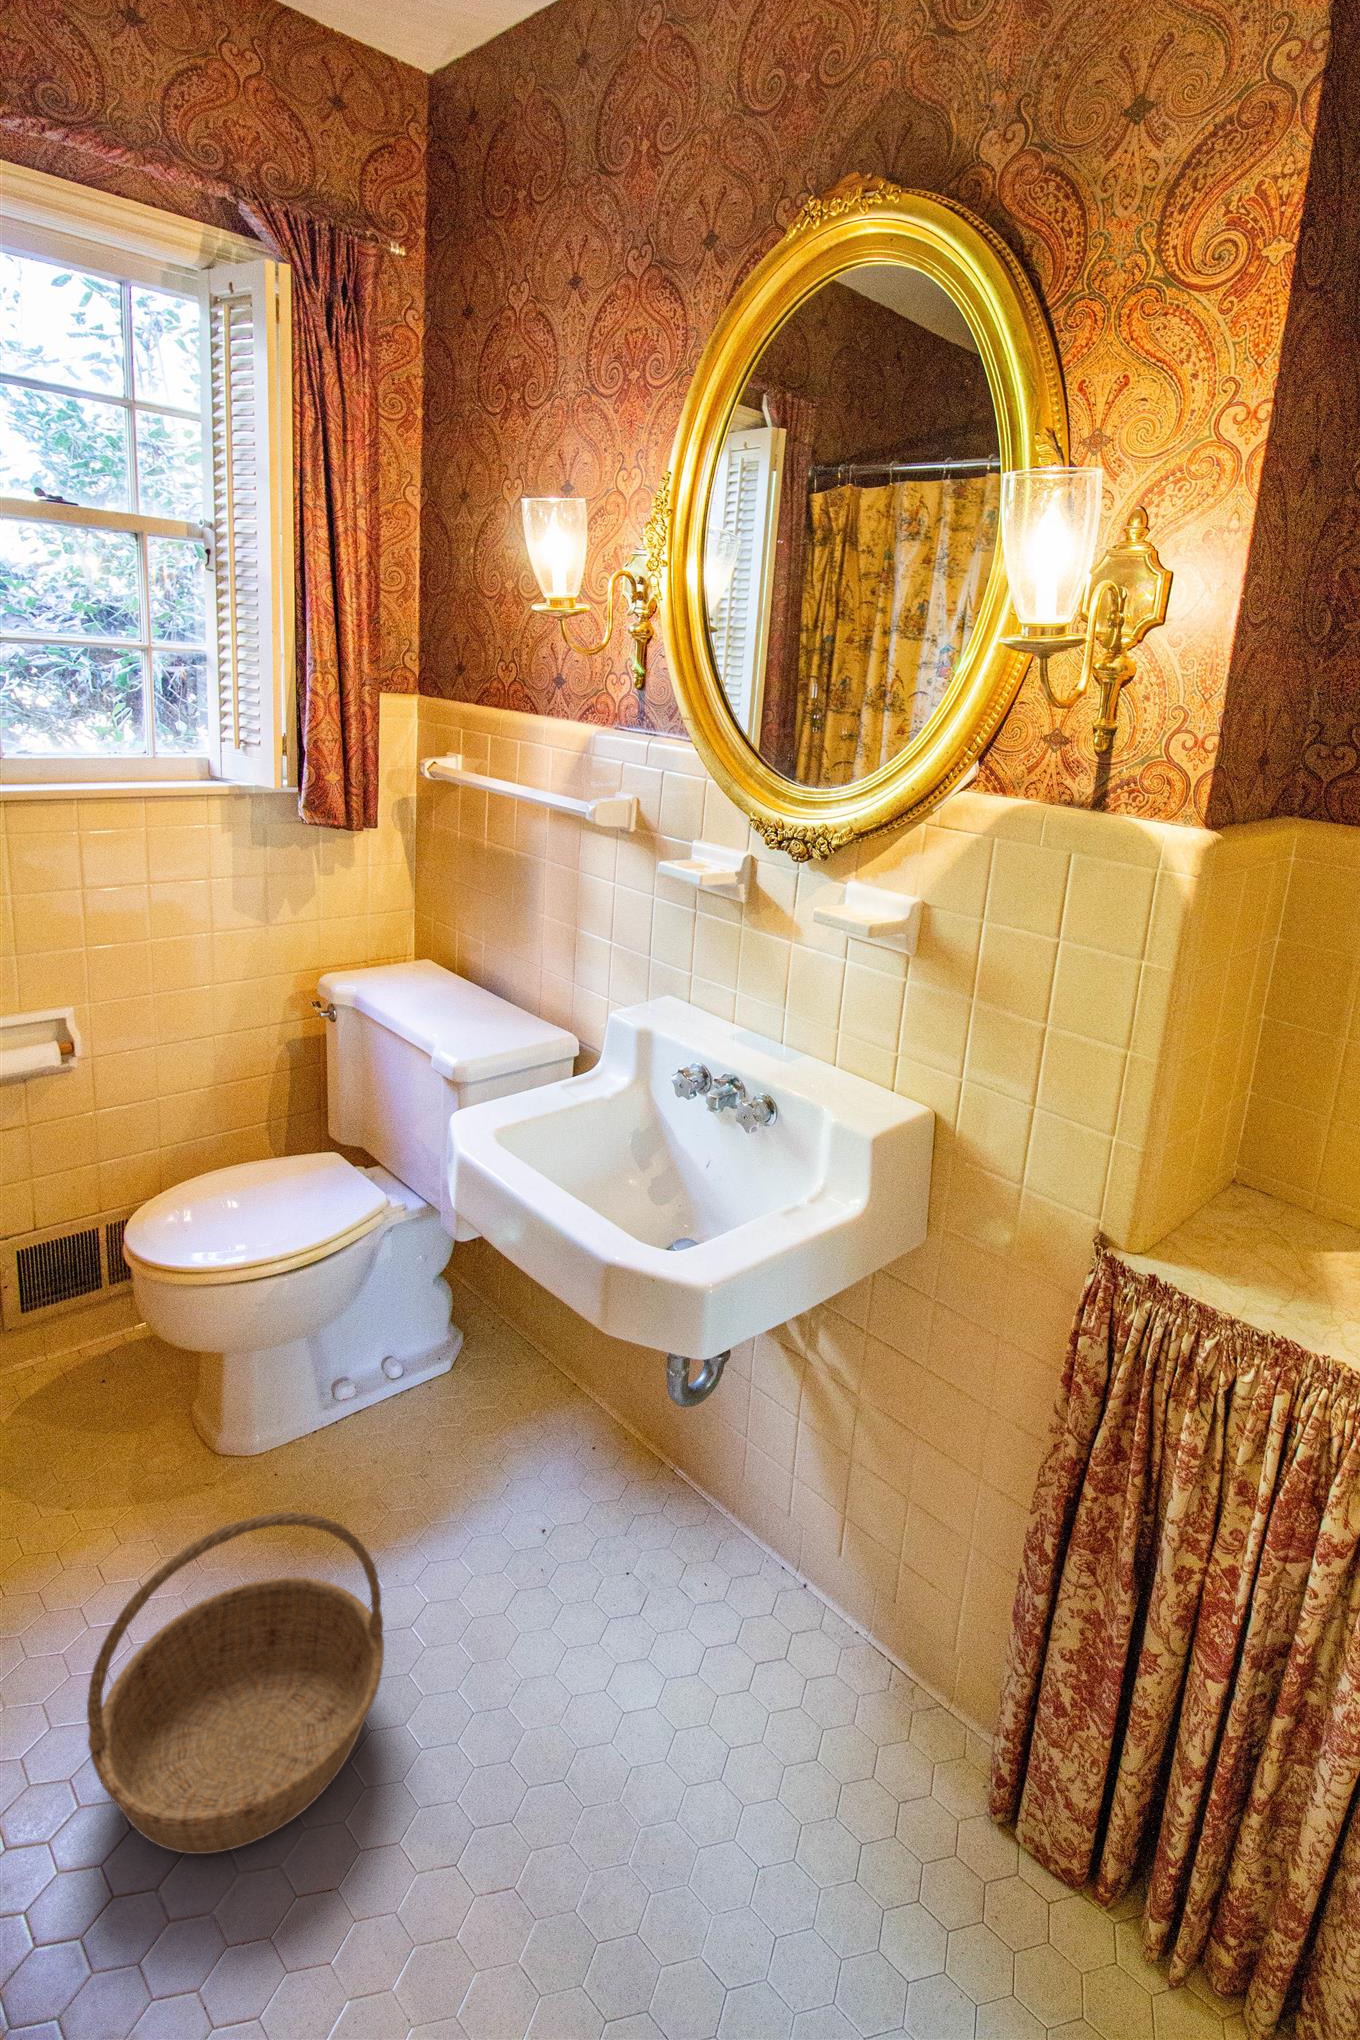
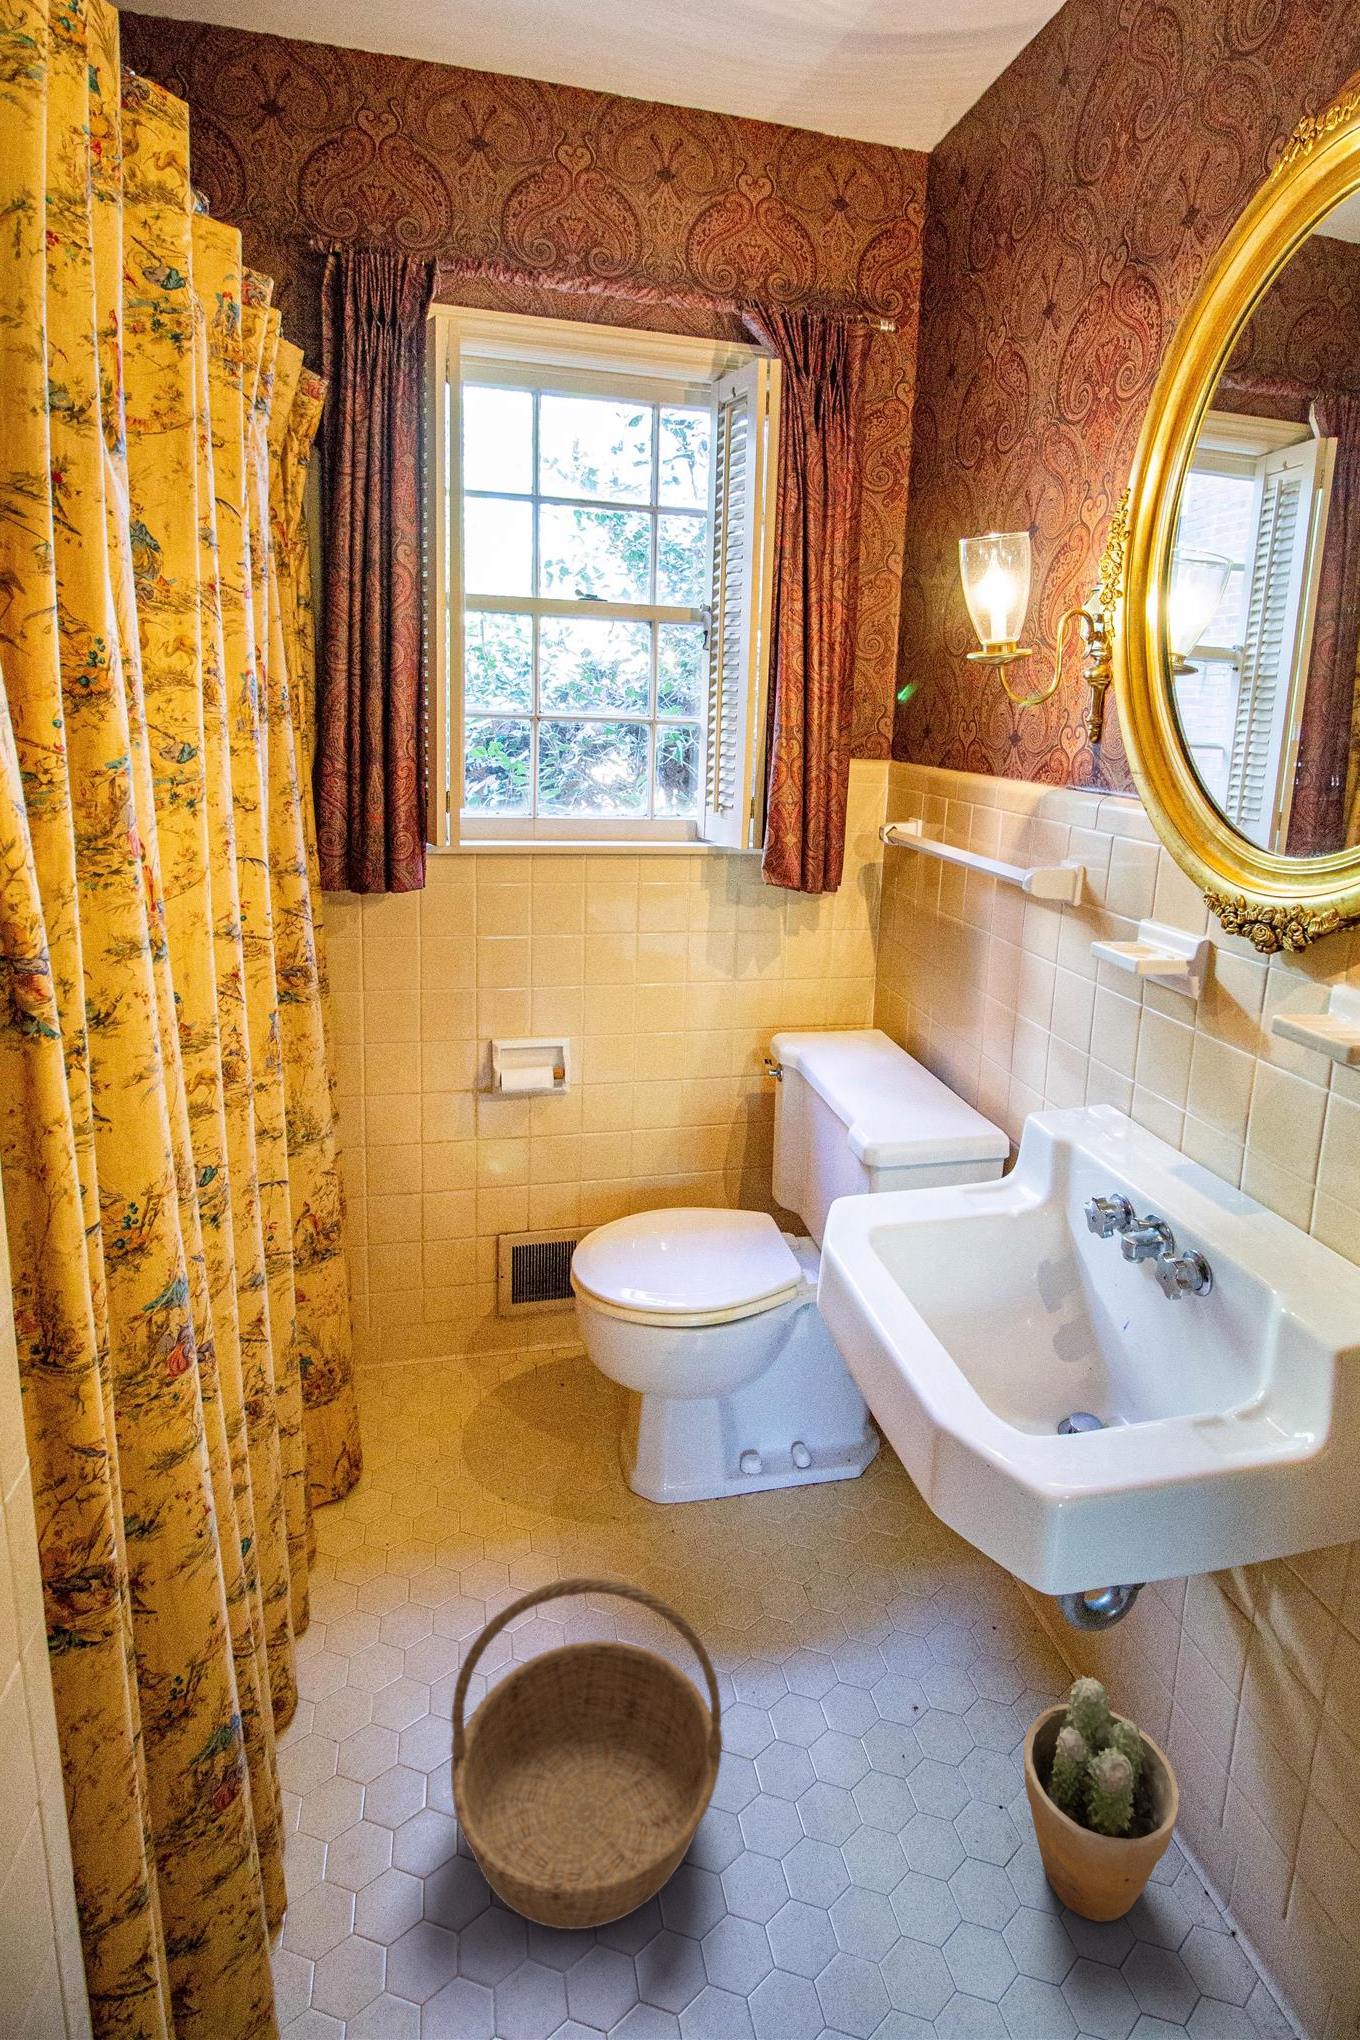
potted plant: none [643,1446,759,1623] -> present [1024,1675,1179,1922]

